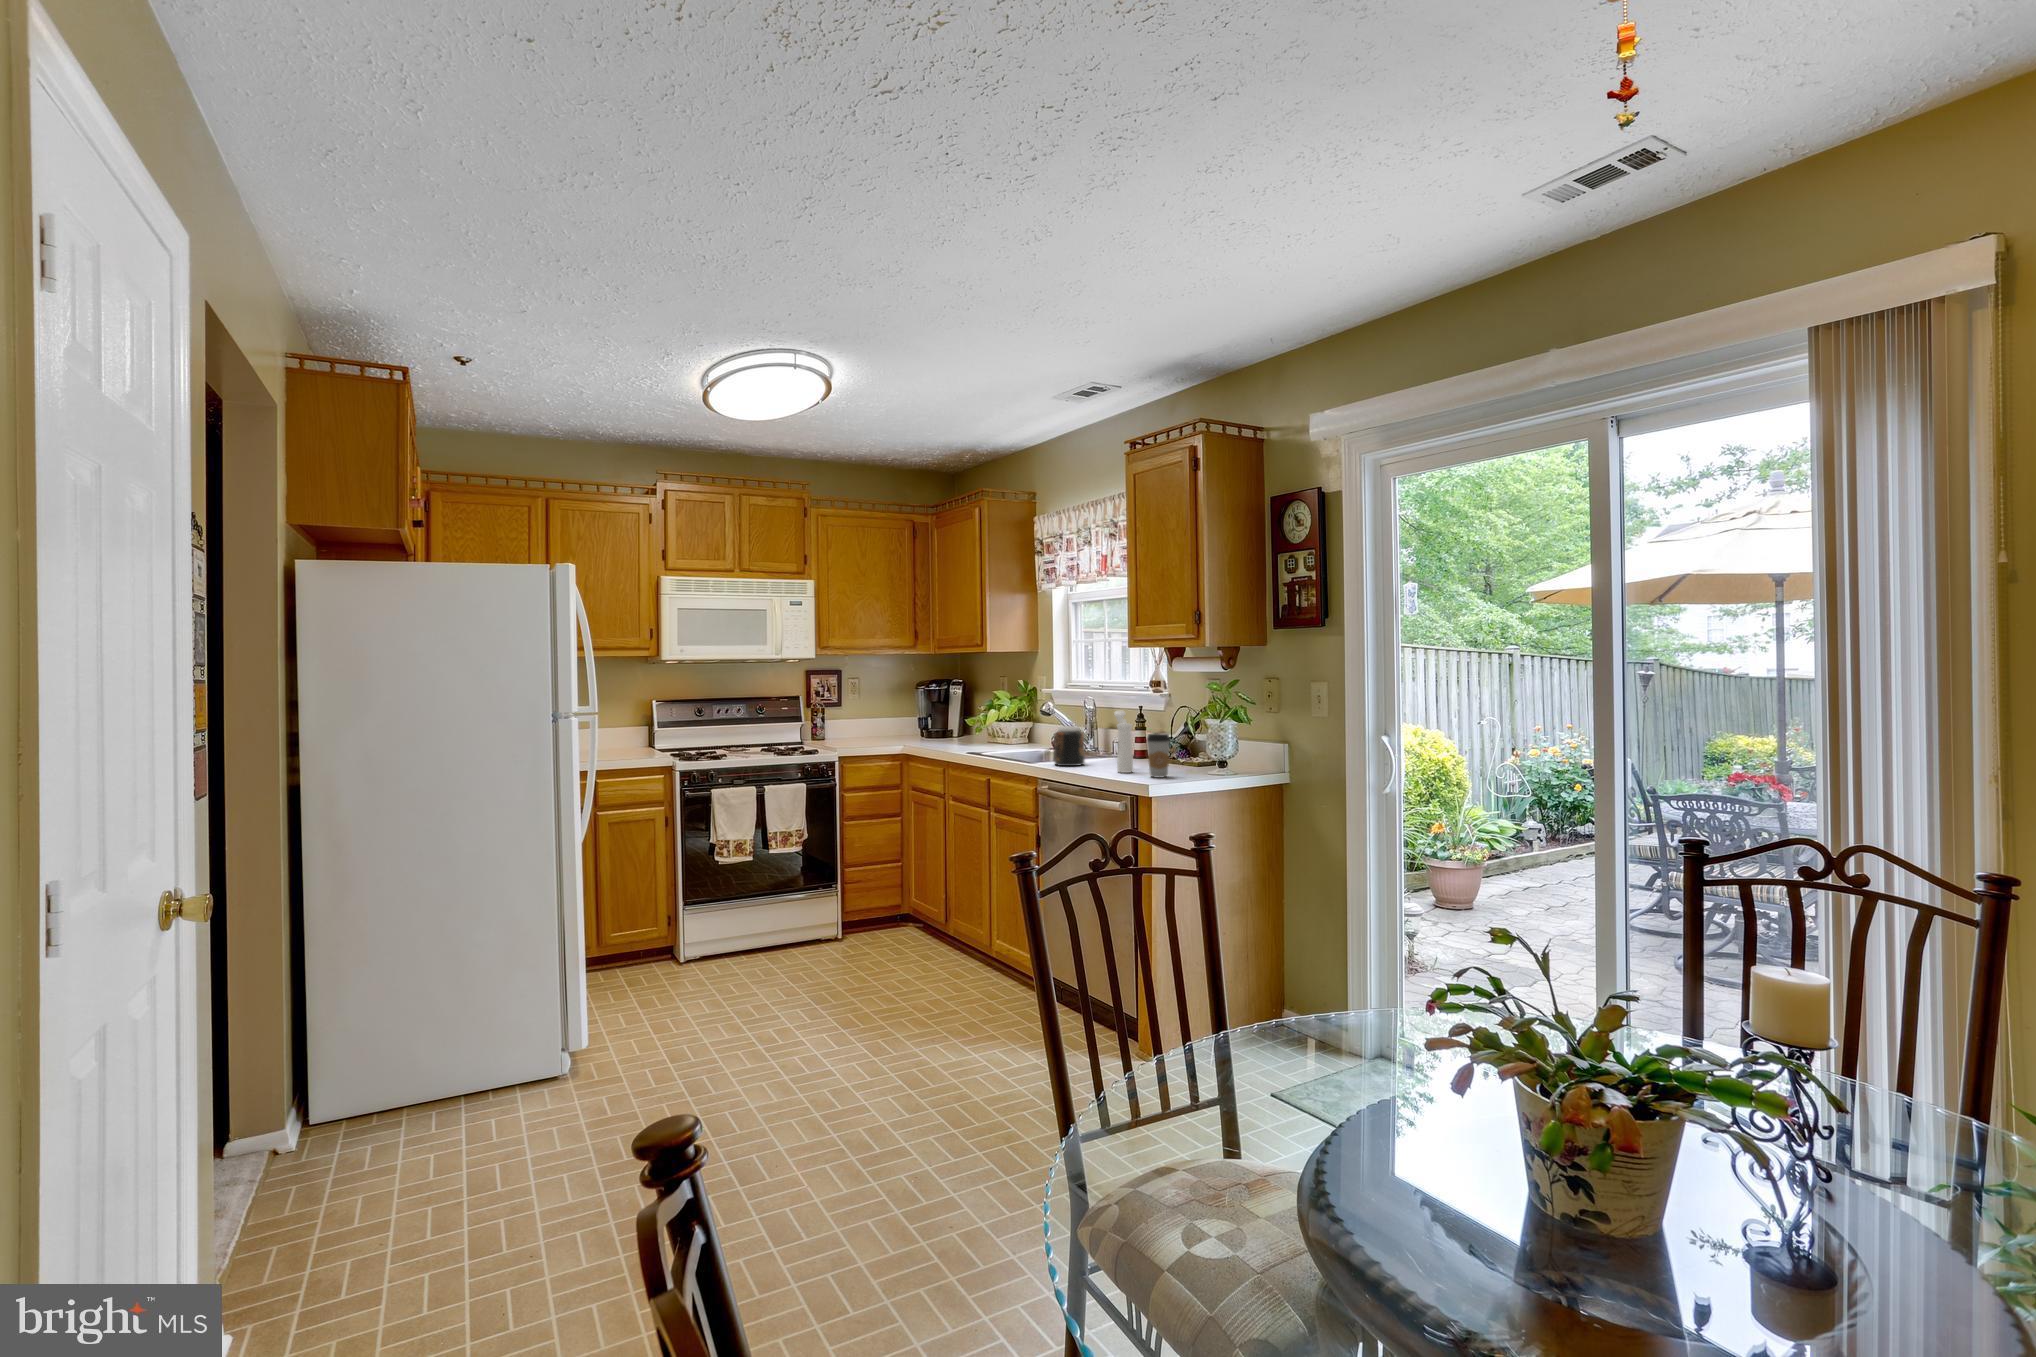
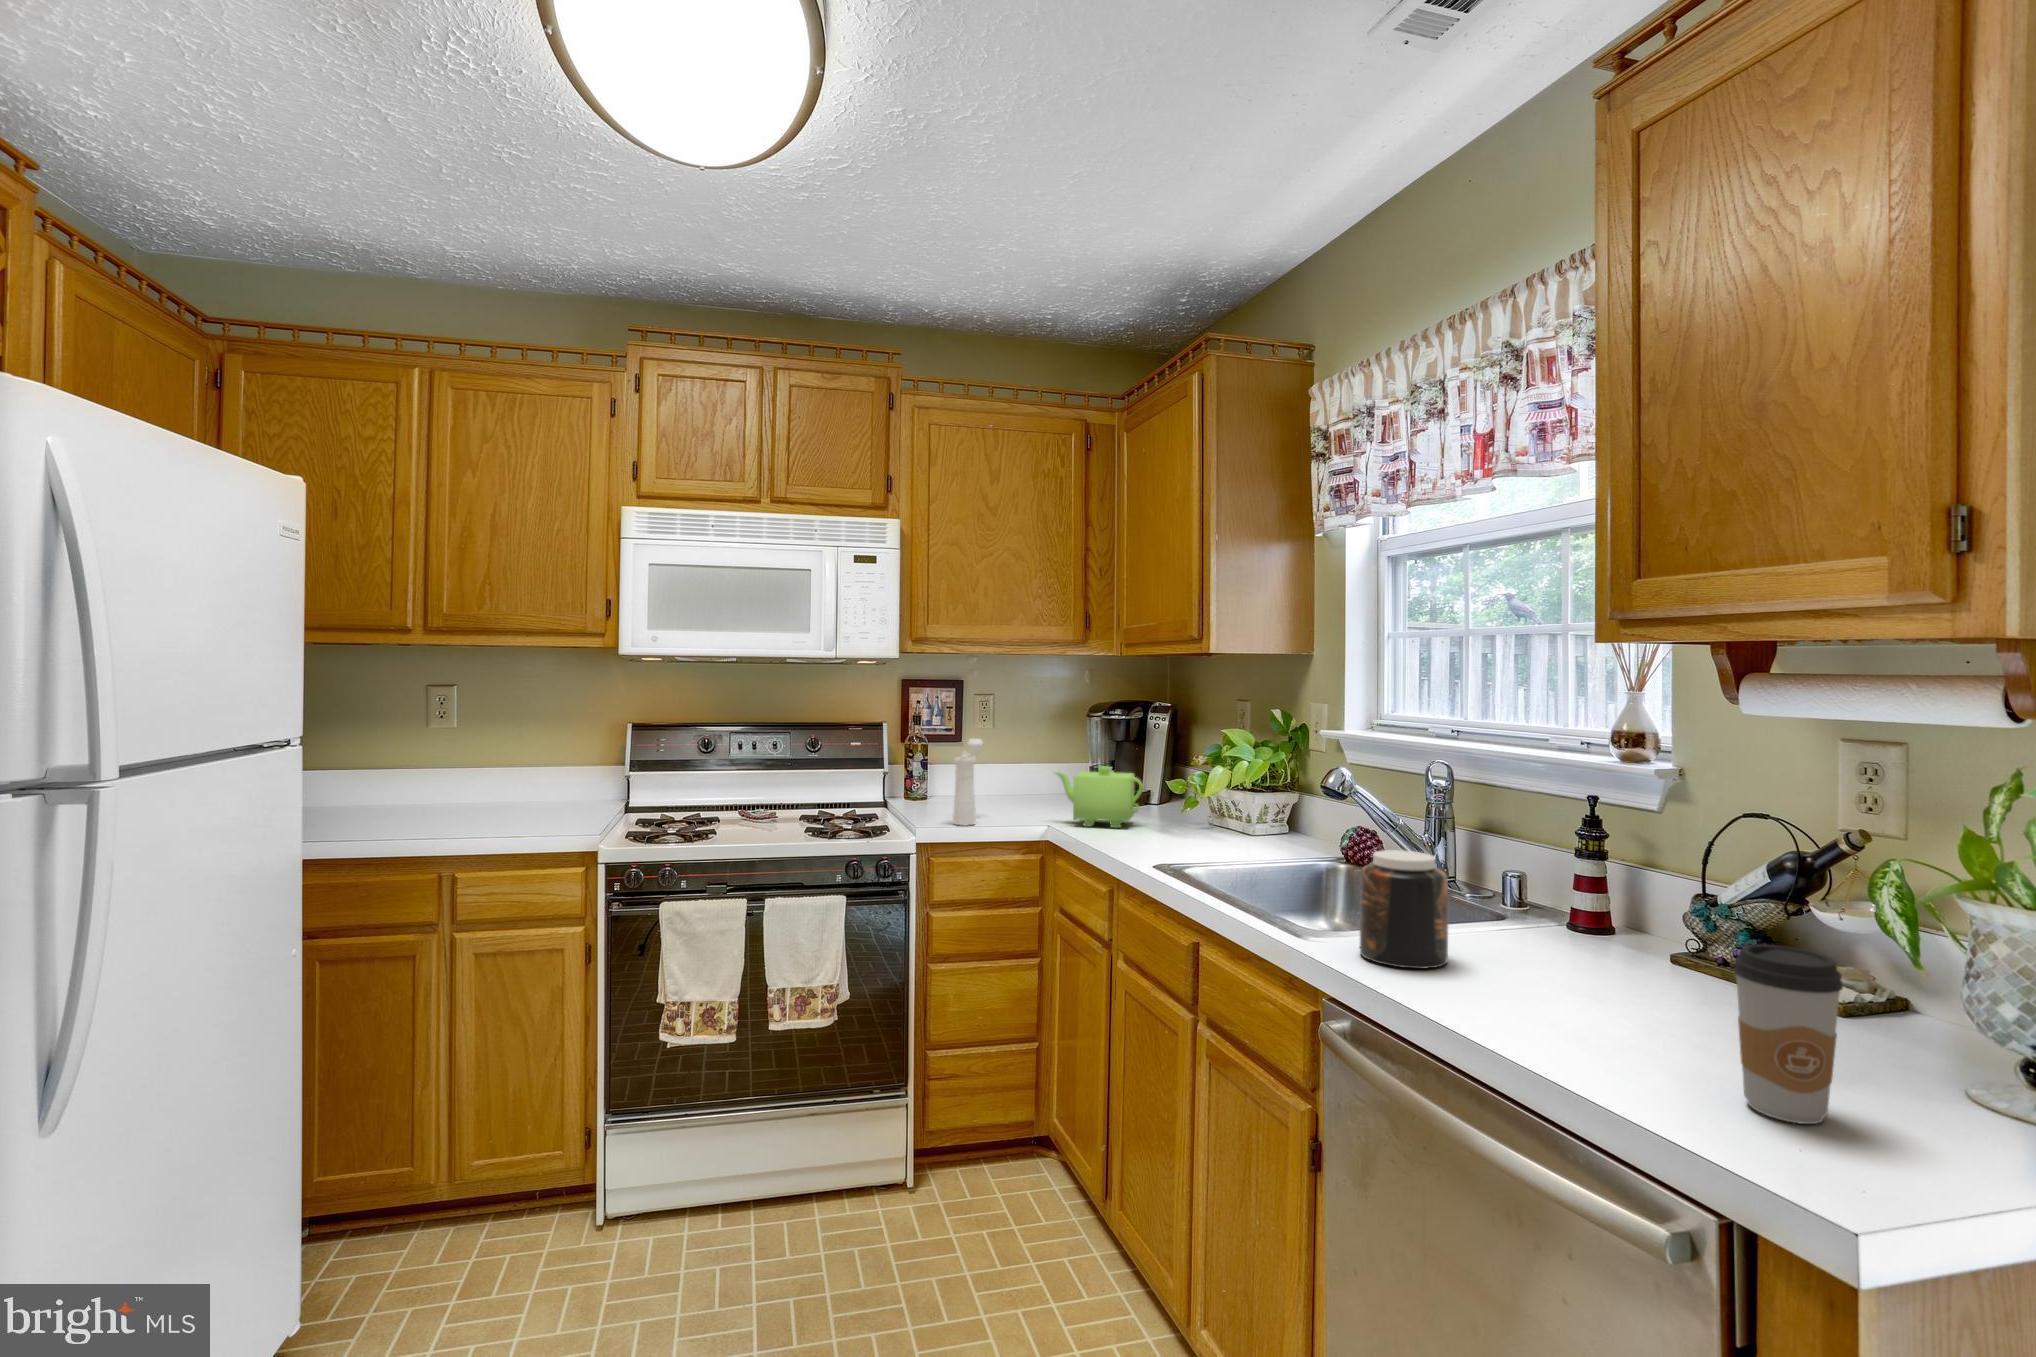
pepper mill: present [1114,711,1133,773] -> present [953,739,983,826]
teapot: none [905,713,955,745] -> present [1055,766,1143,828]

